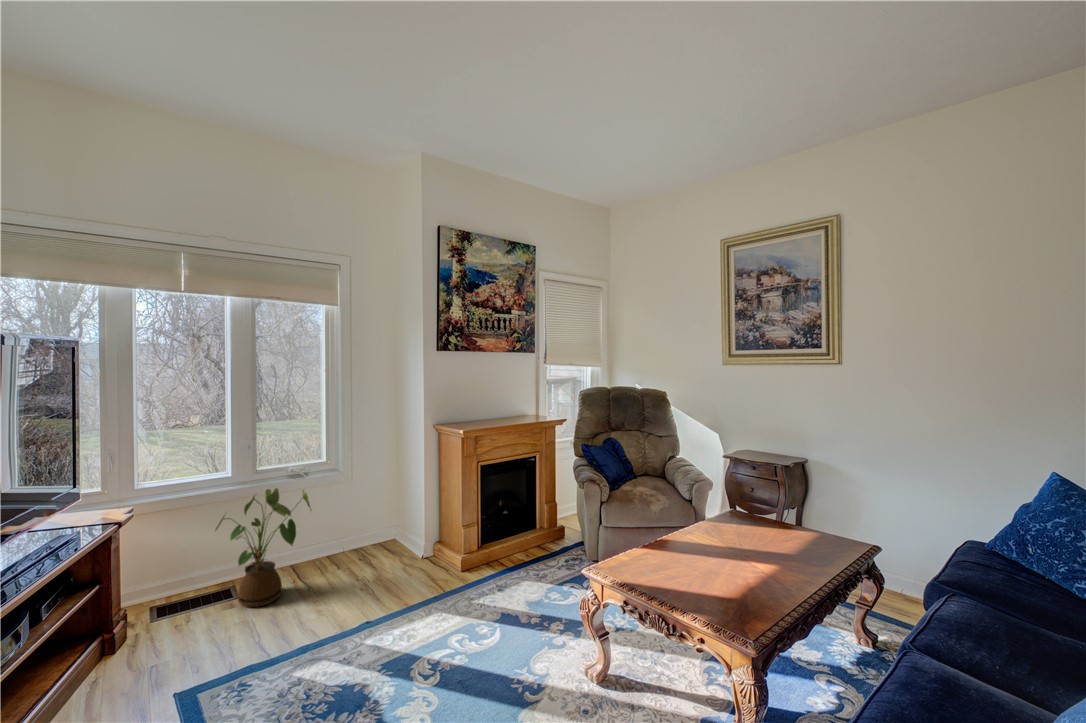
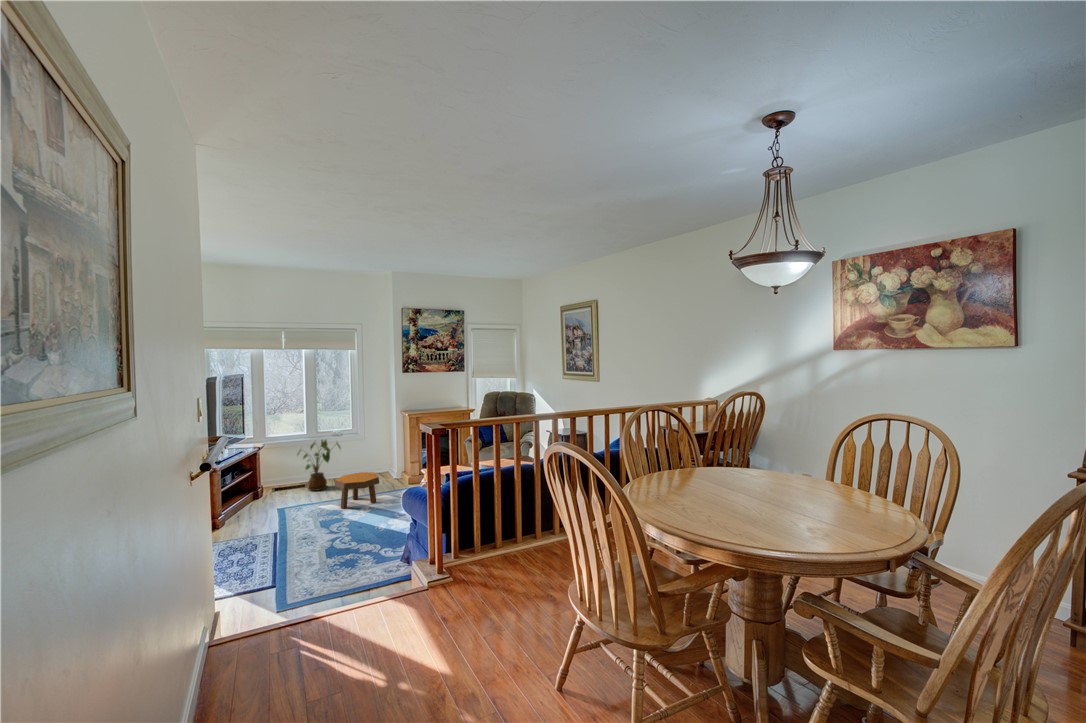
footstool: none [325,563,431,669] -> present [334,472,380,509]

